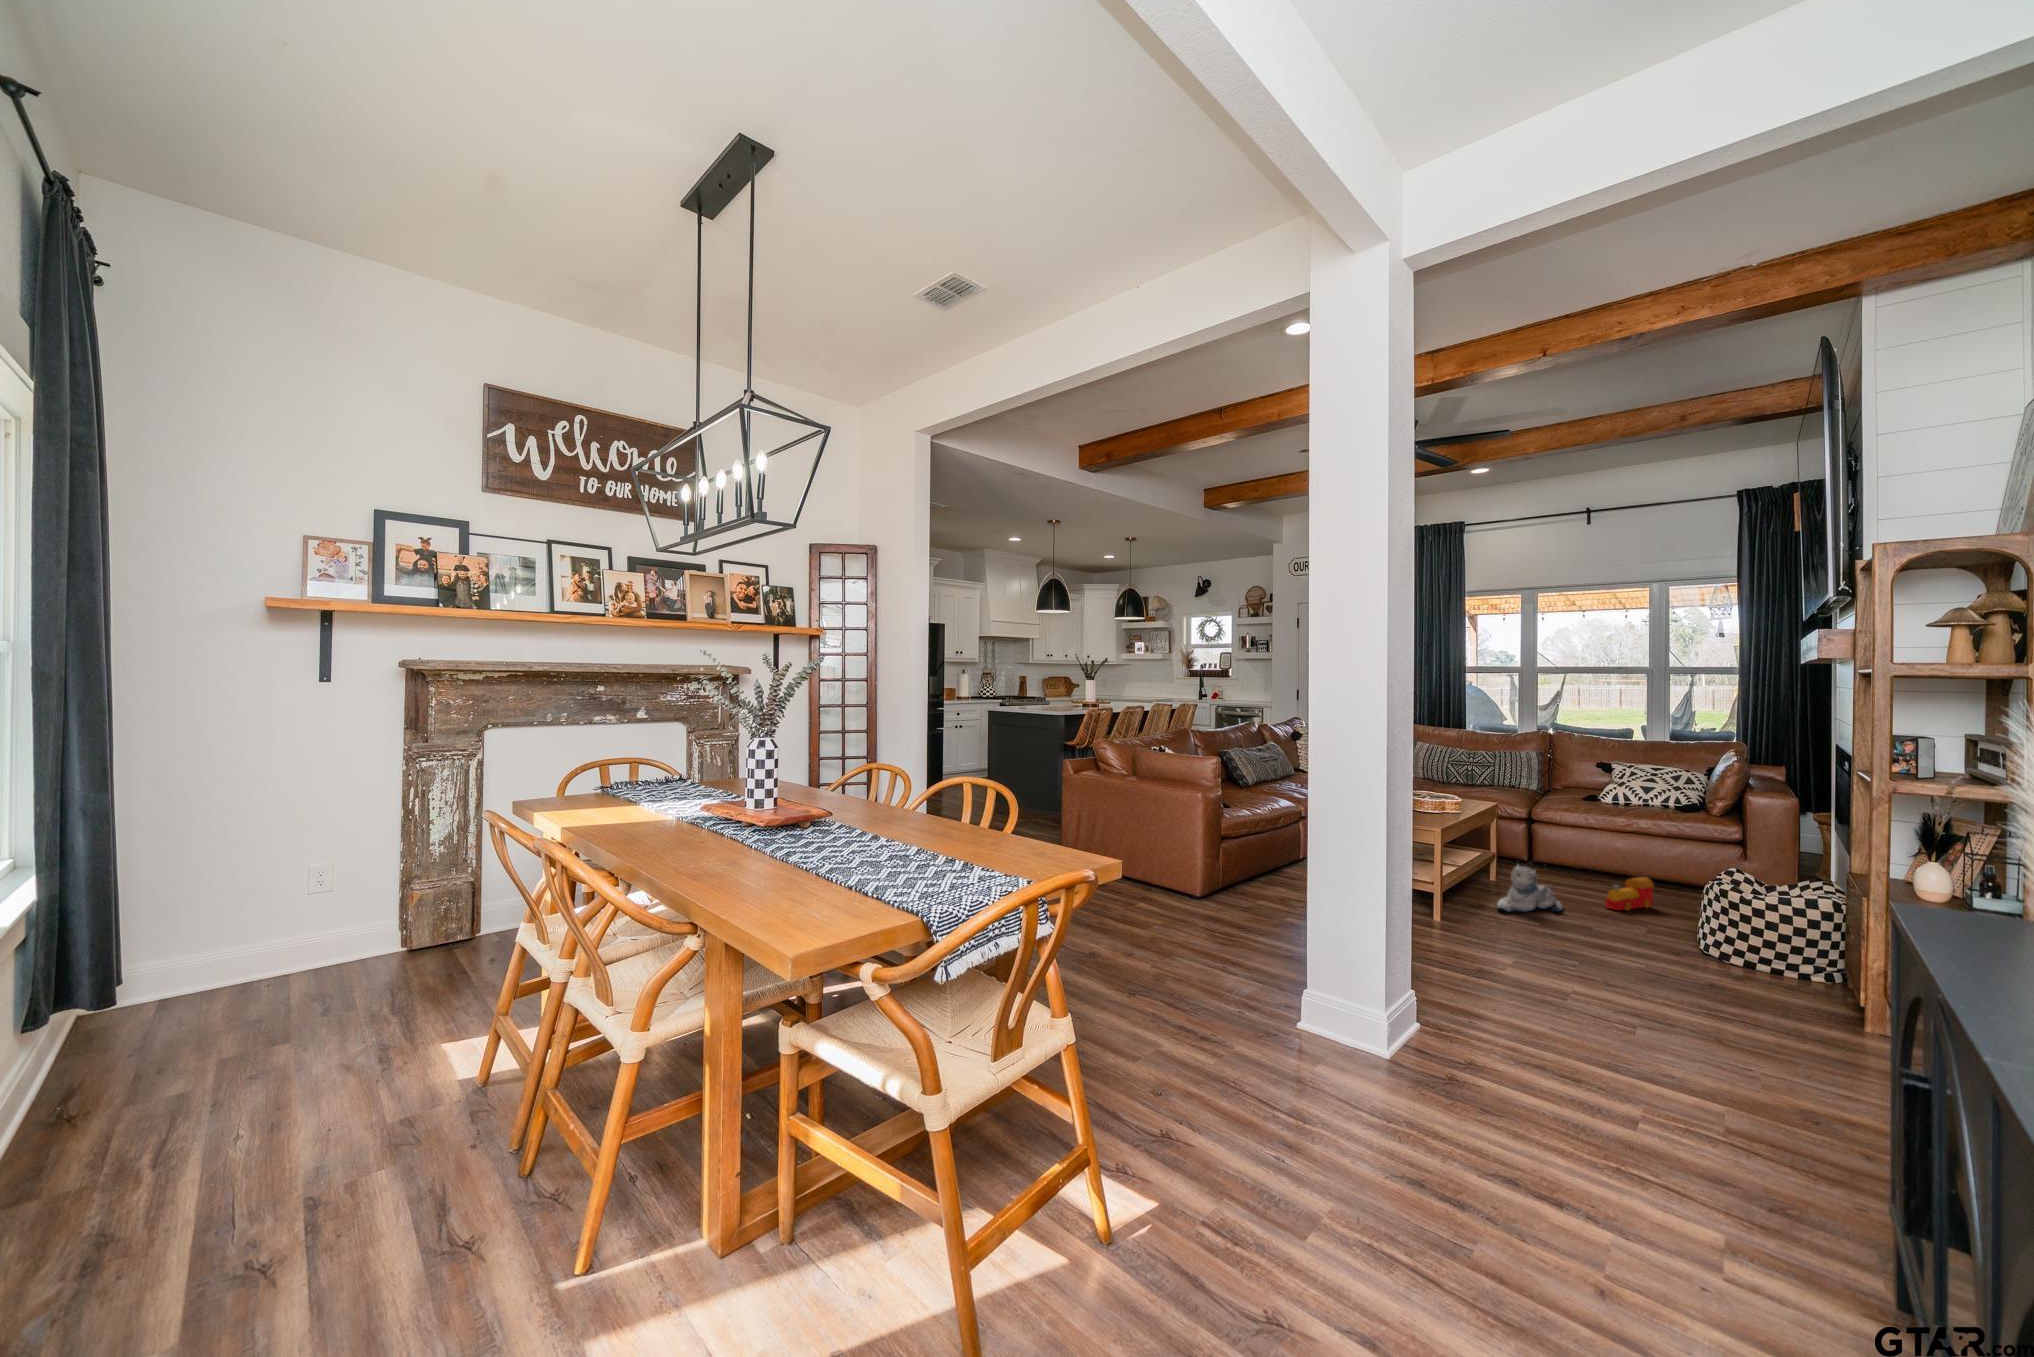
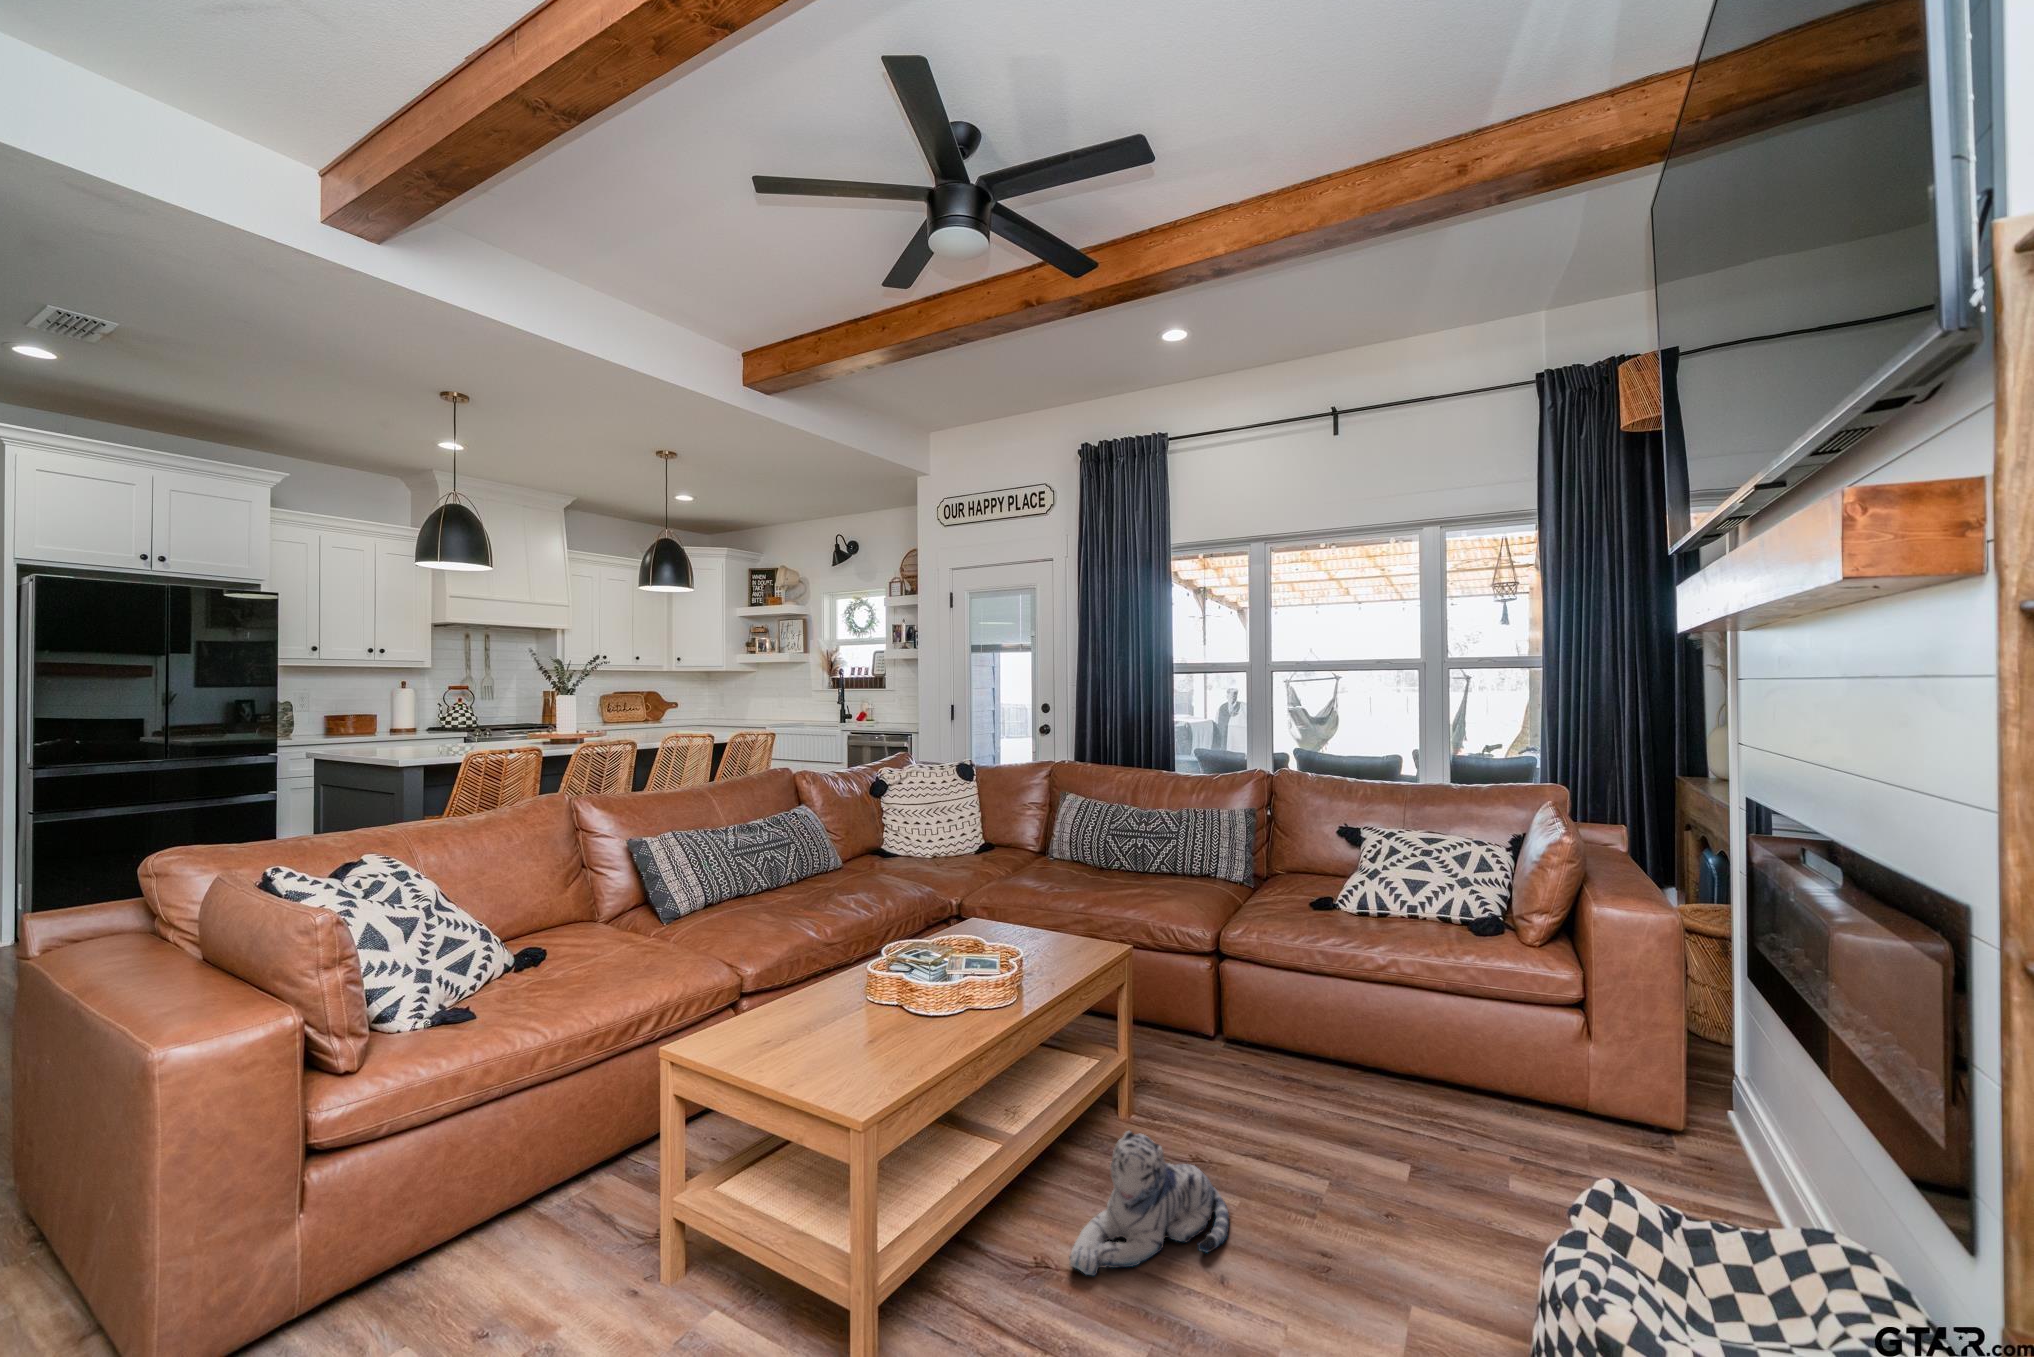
toy train: present [1605,877,1653,911] -> none [1321,1114,1420,1219]

